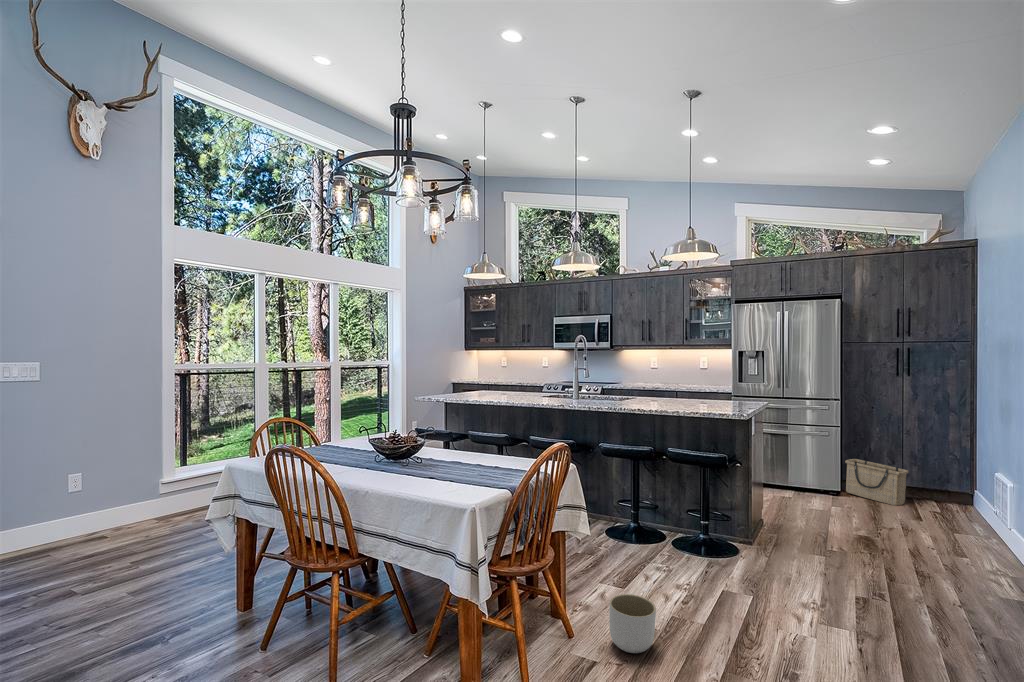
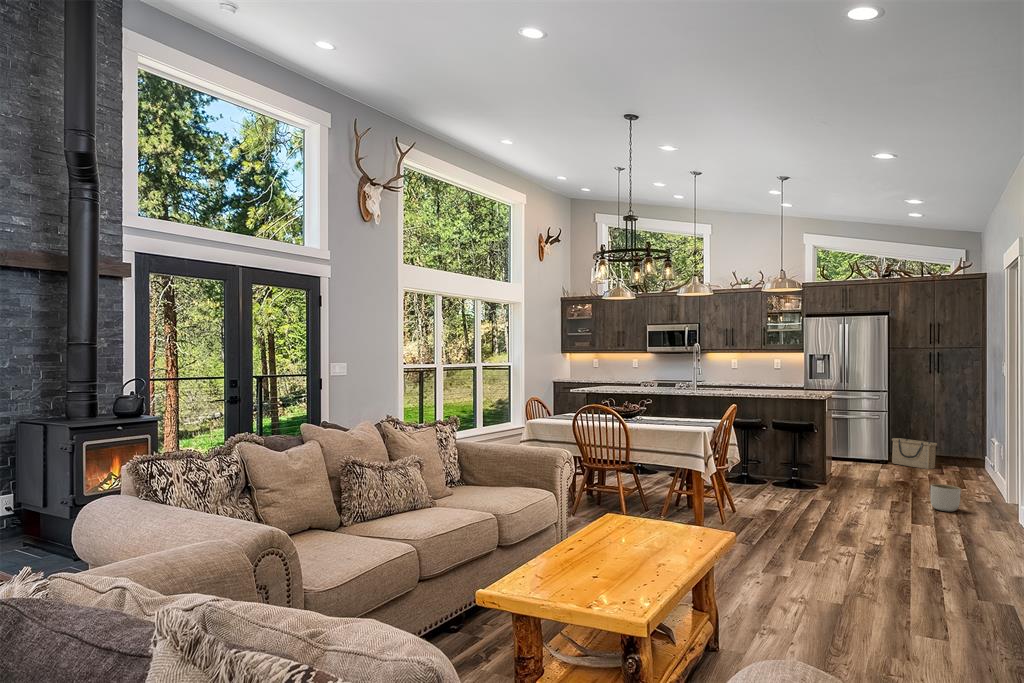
planter: present [609,594,656,653] -> present [930,484,961,512]

